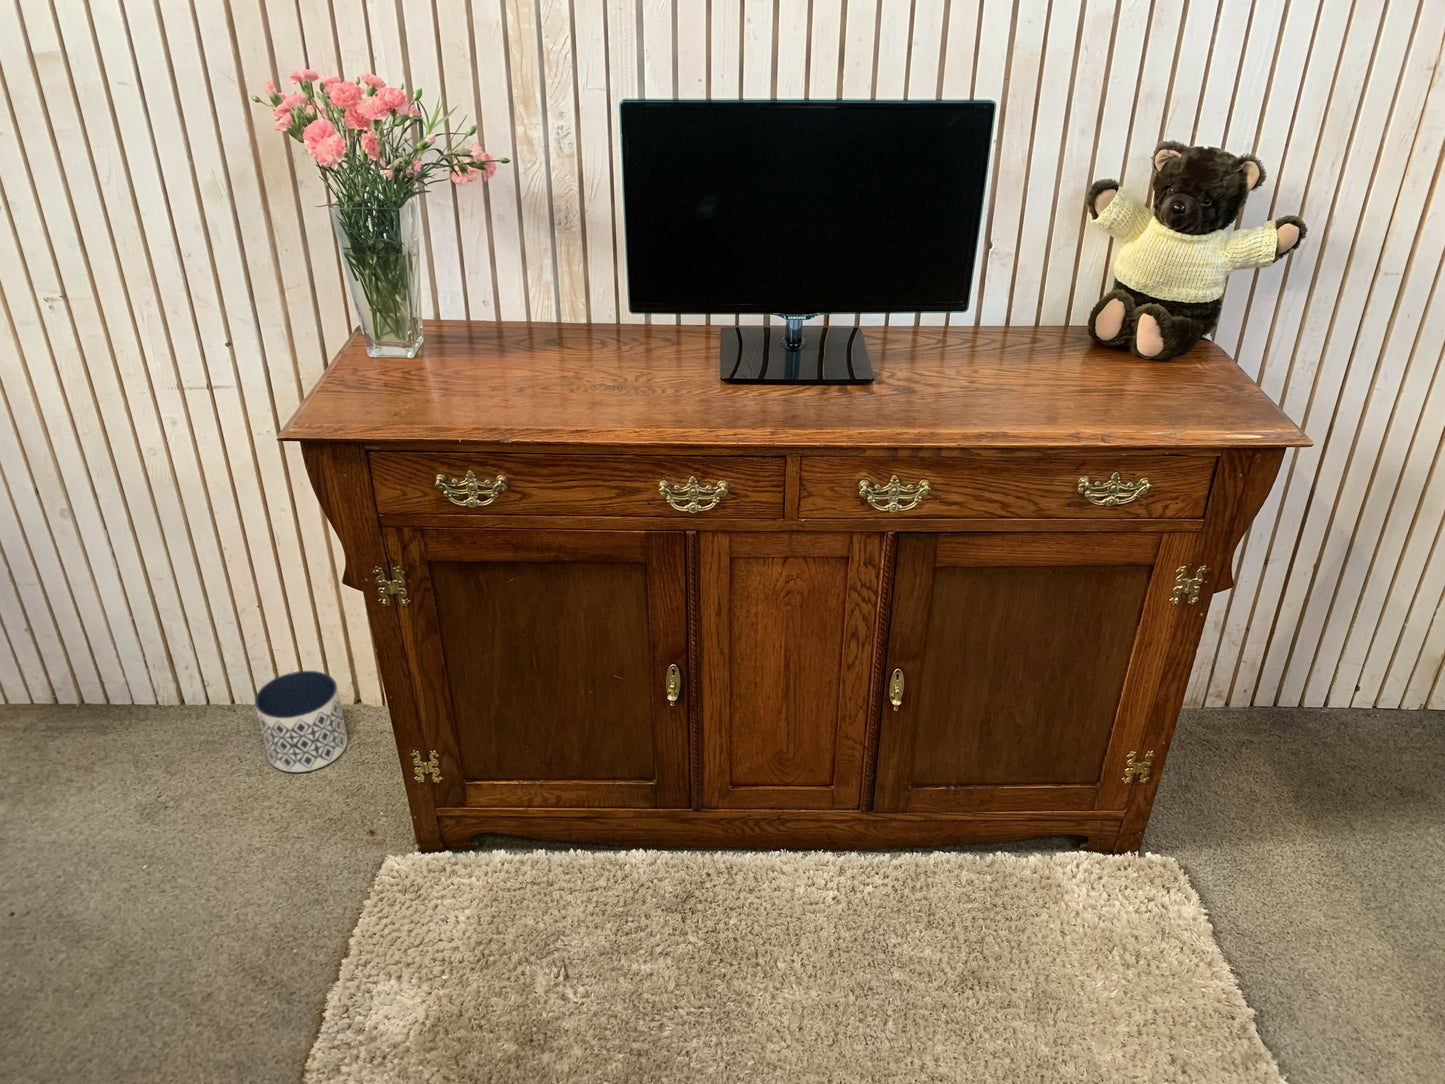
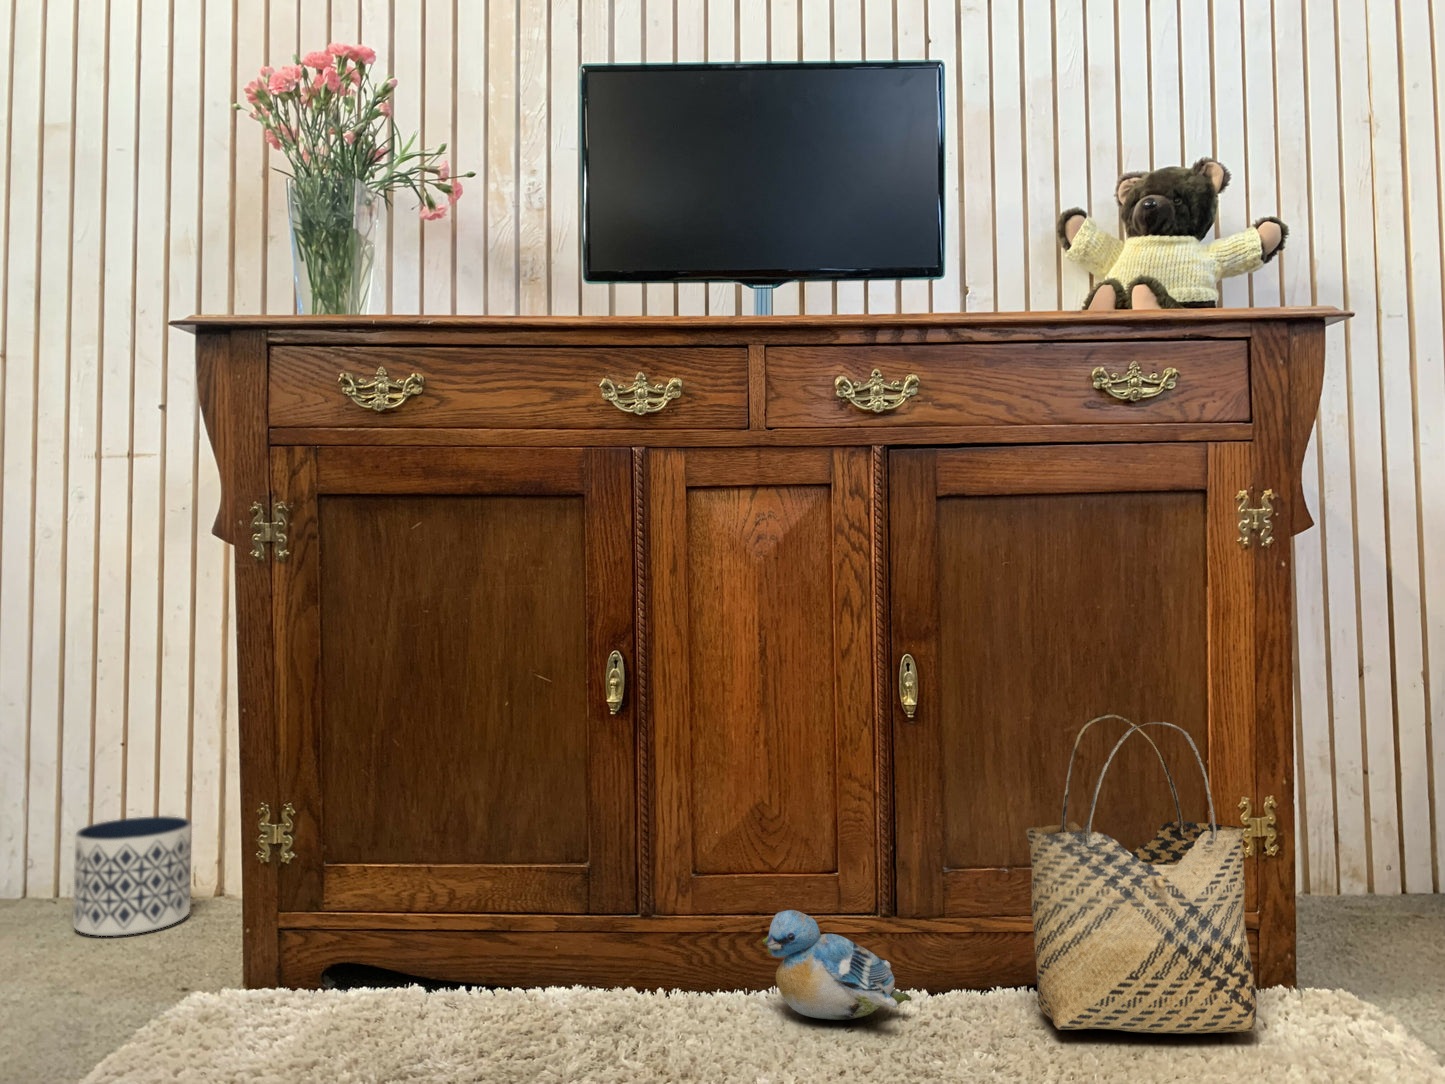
woven basket: none [960,721,1116,923] -> present [1025,714,1257,1033]
plush toy: none [781,839,878,905] -> present [762,910,912,1020]

